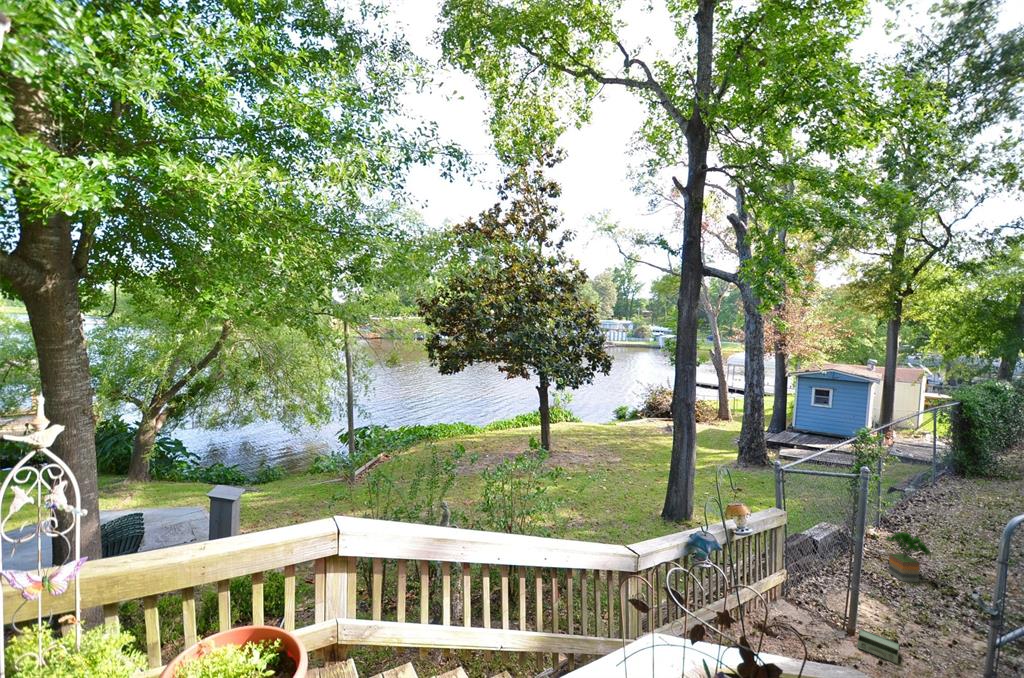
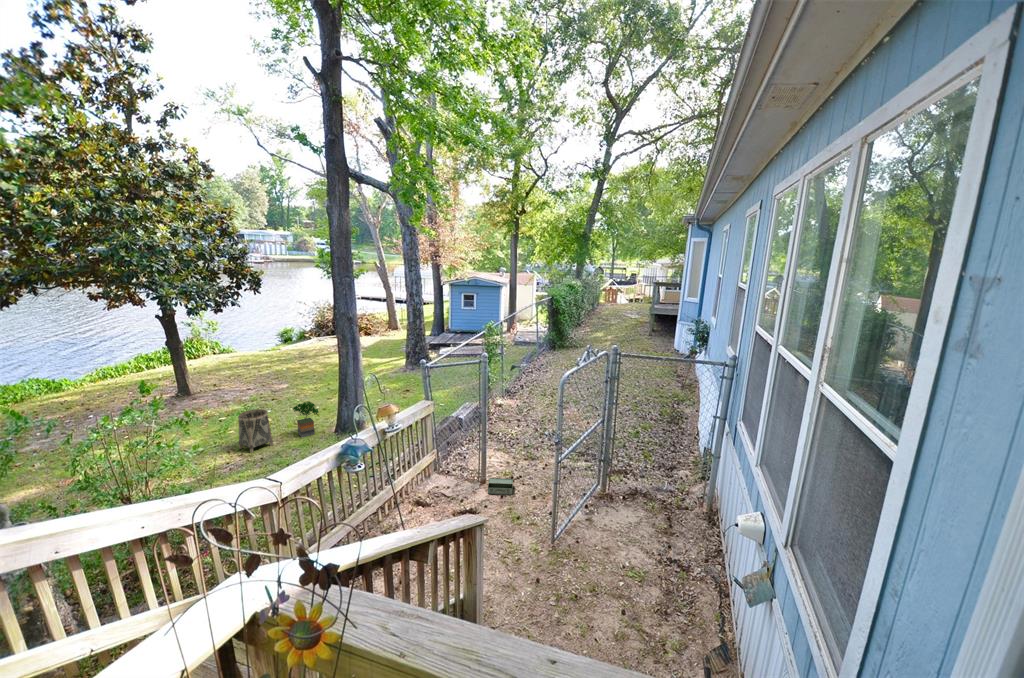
basket: none [585,476,611,515] -> present [238,409,273,453]
potted tree: present [886,532,930,582] -> present [293,402,318,437]

